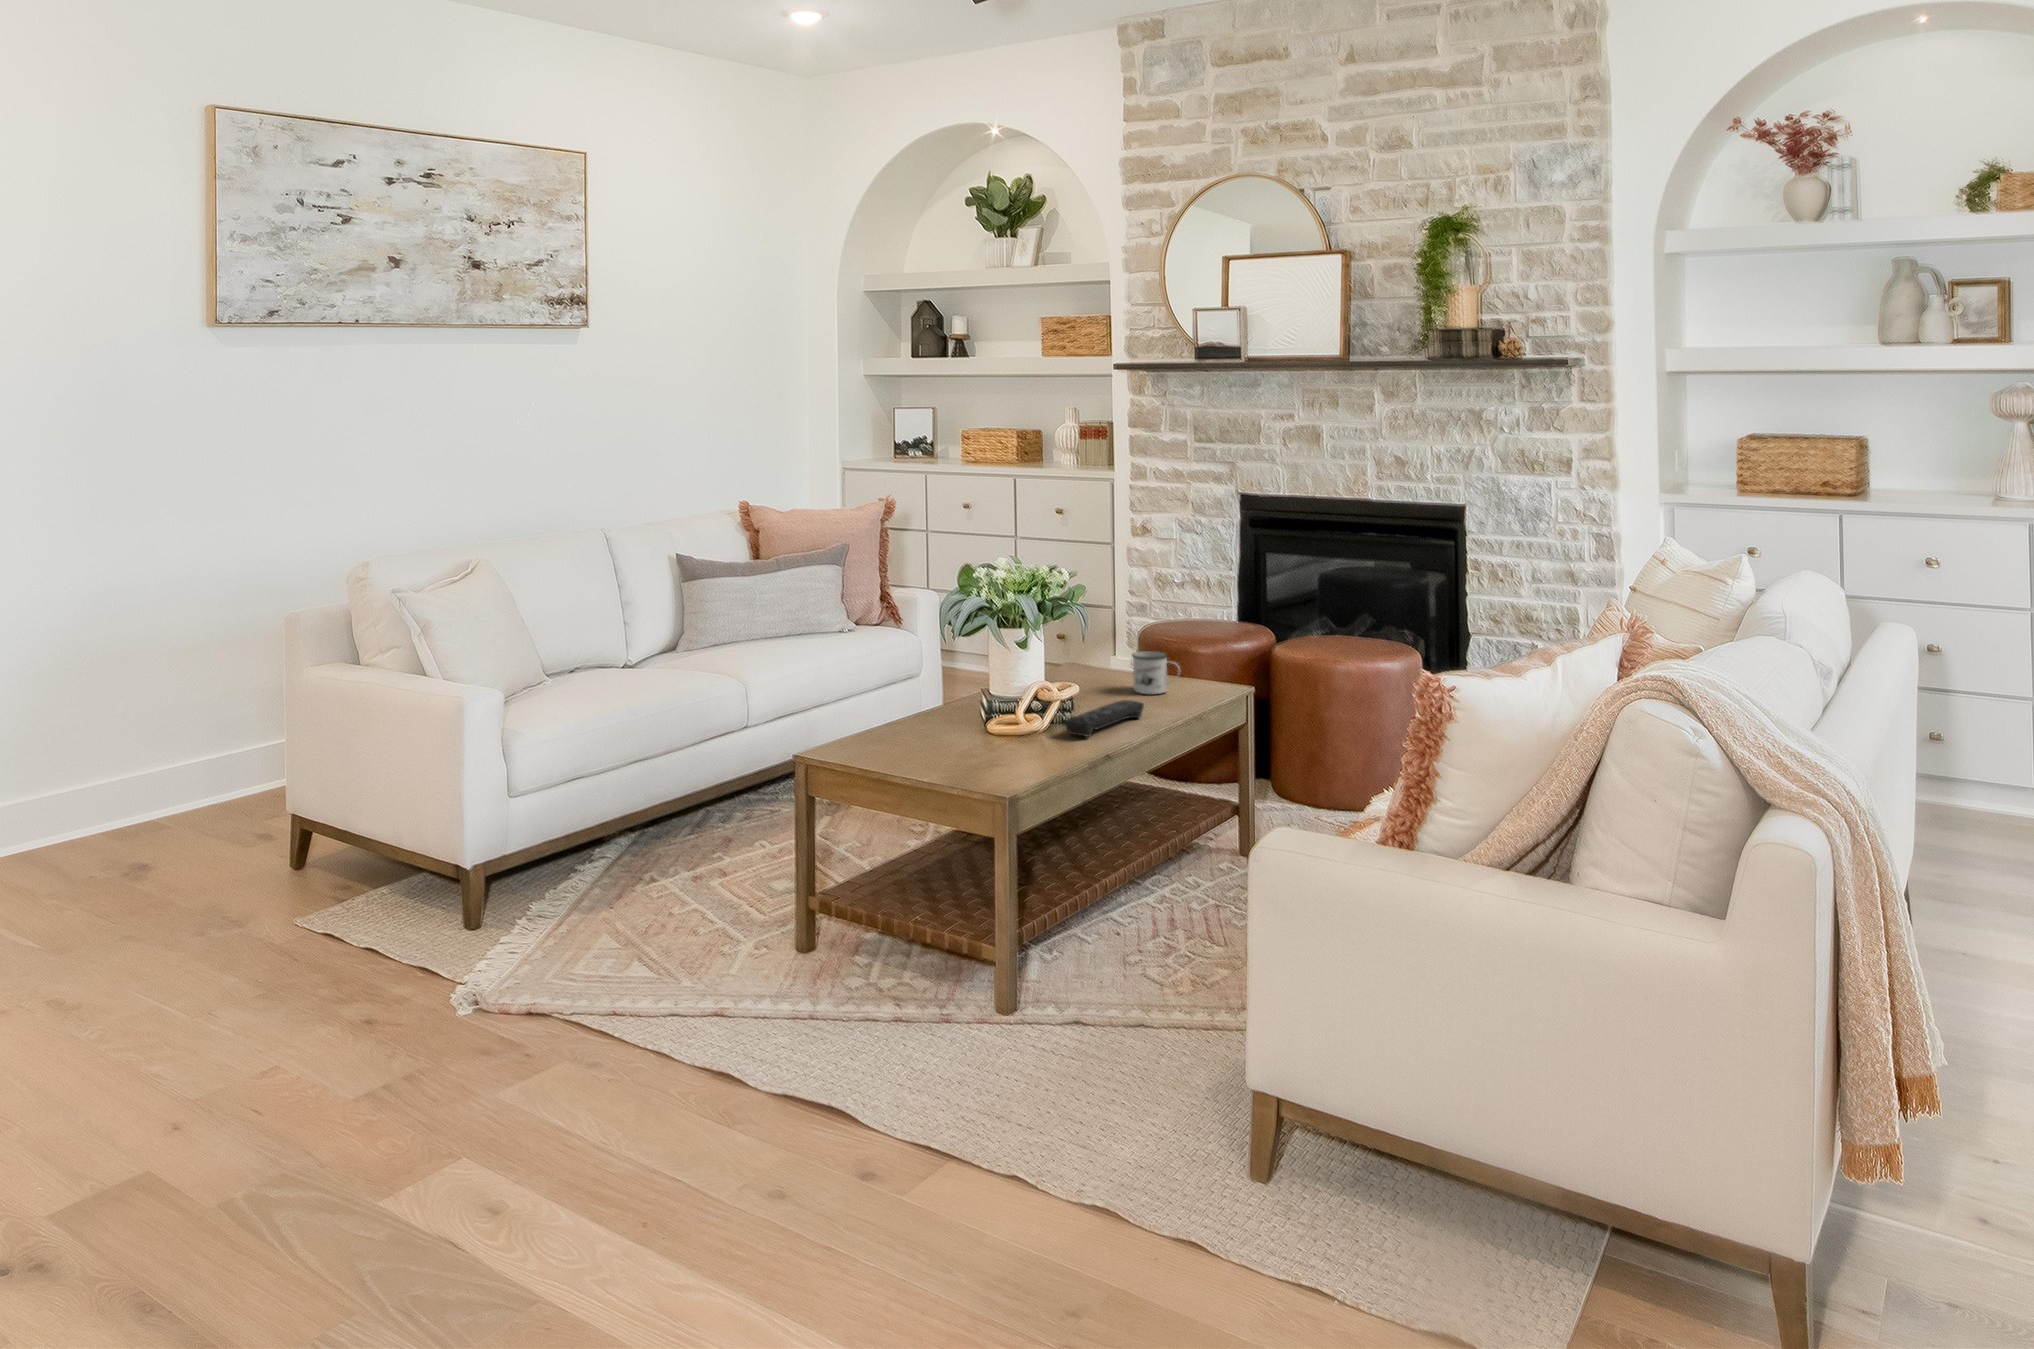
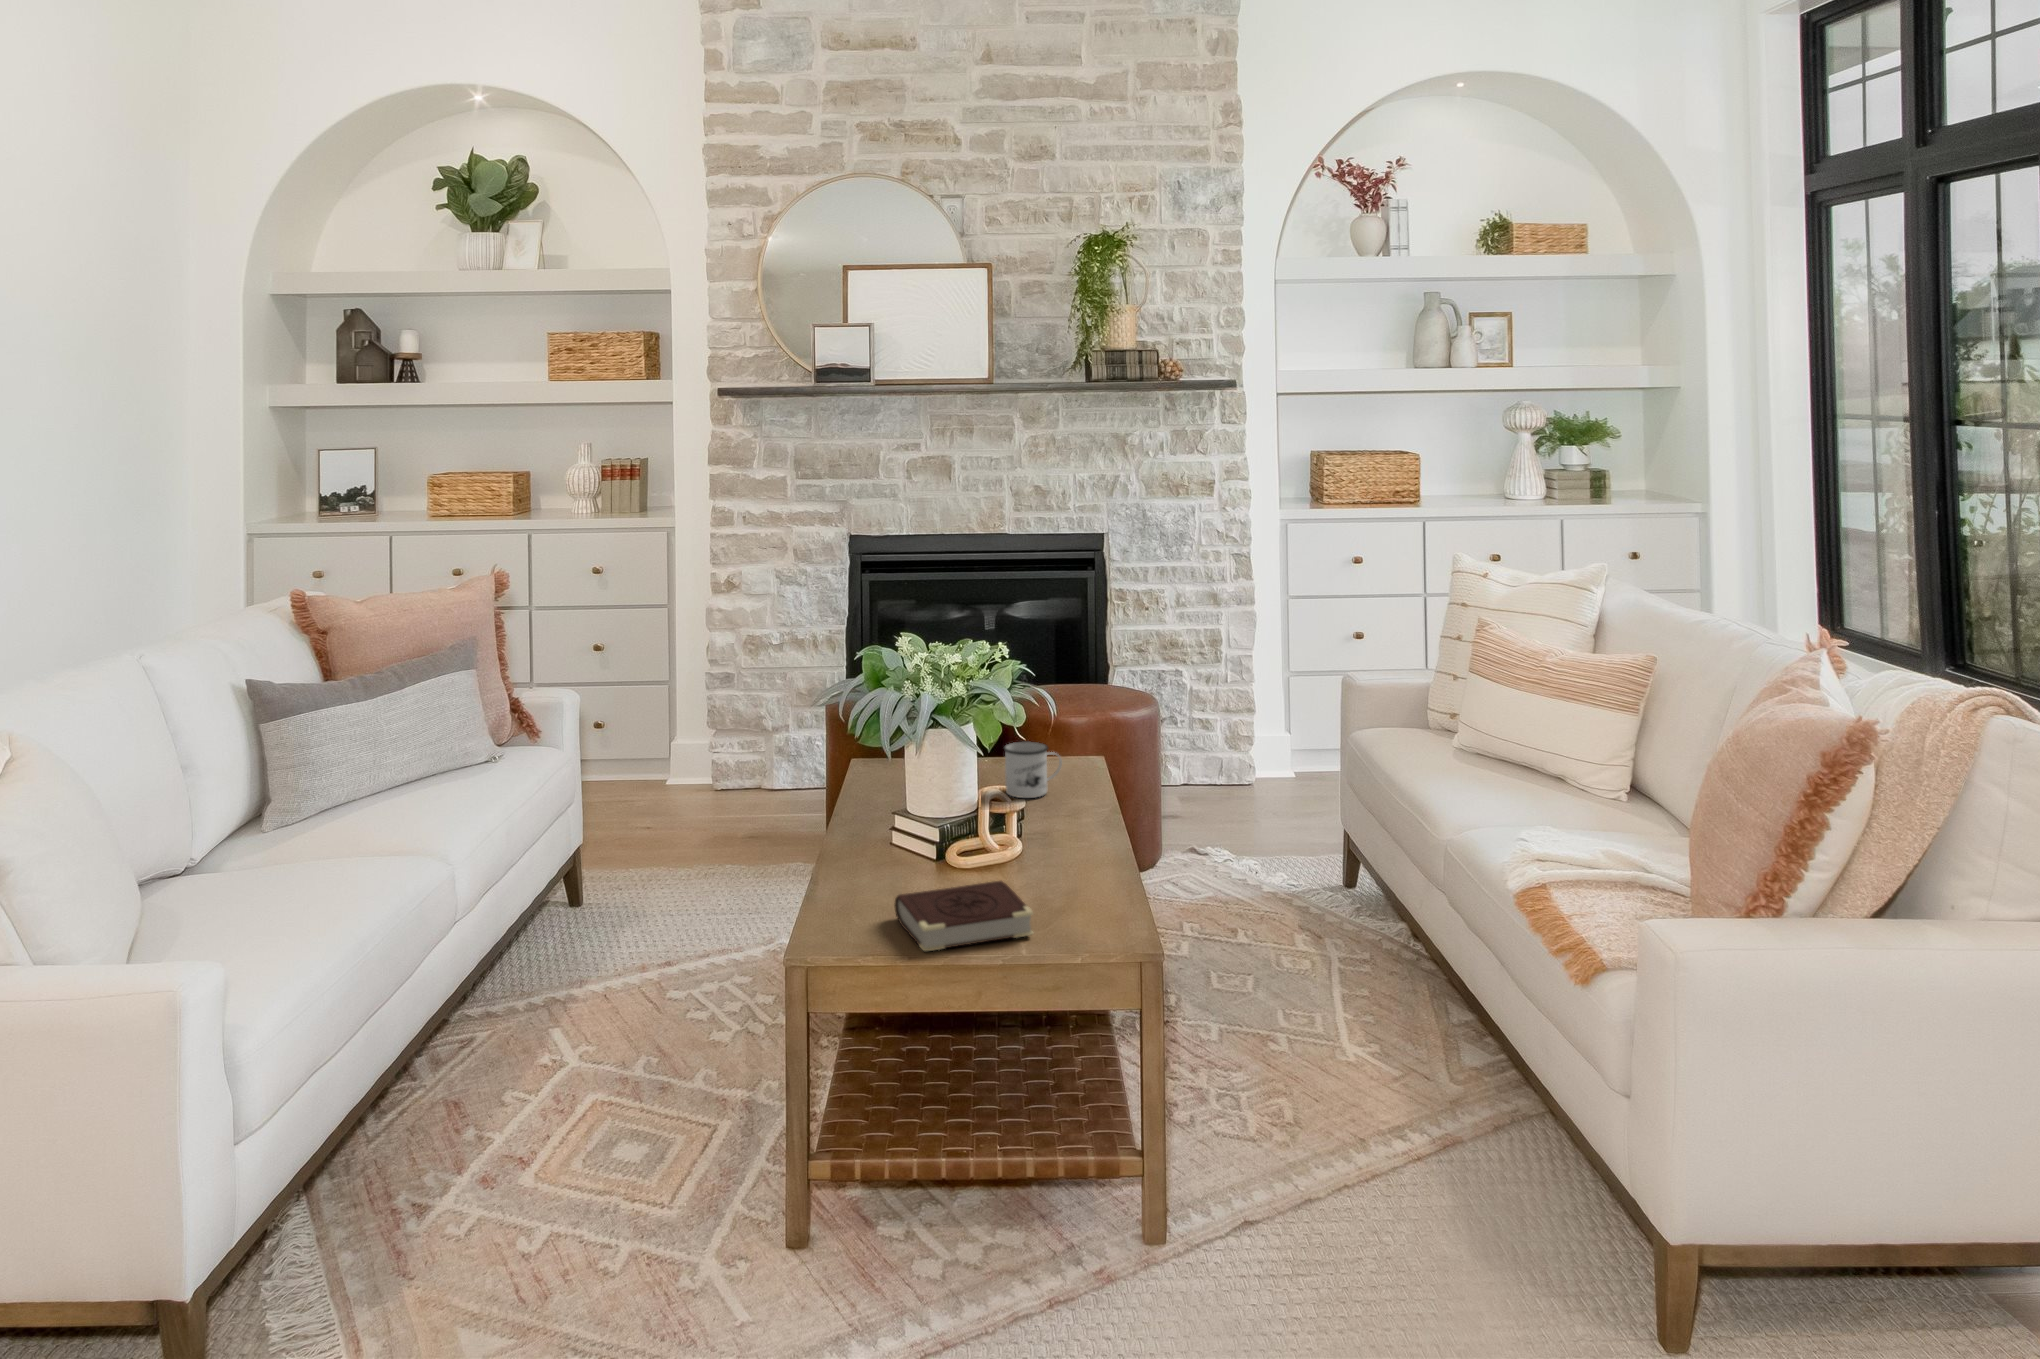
remote control: present [1065,700,1144,737] -> none [1055,811,1090,872]
book: none [900,721,997,760] -> present [895,881,1033,951]

